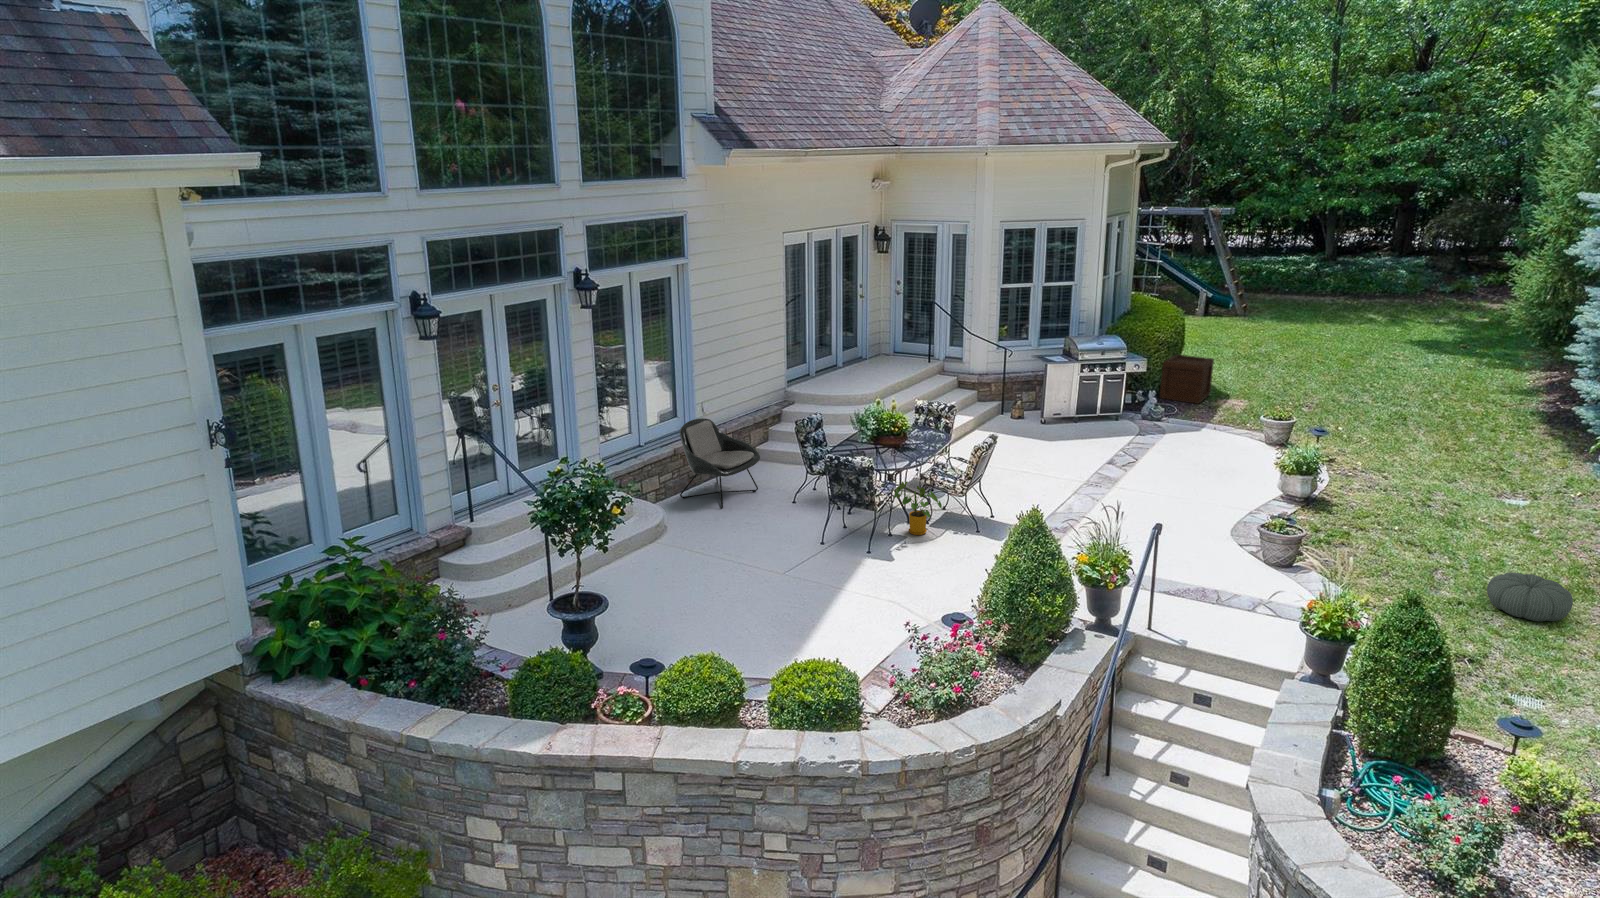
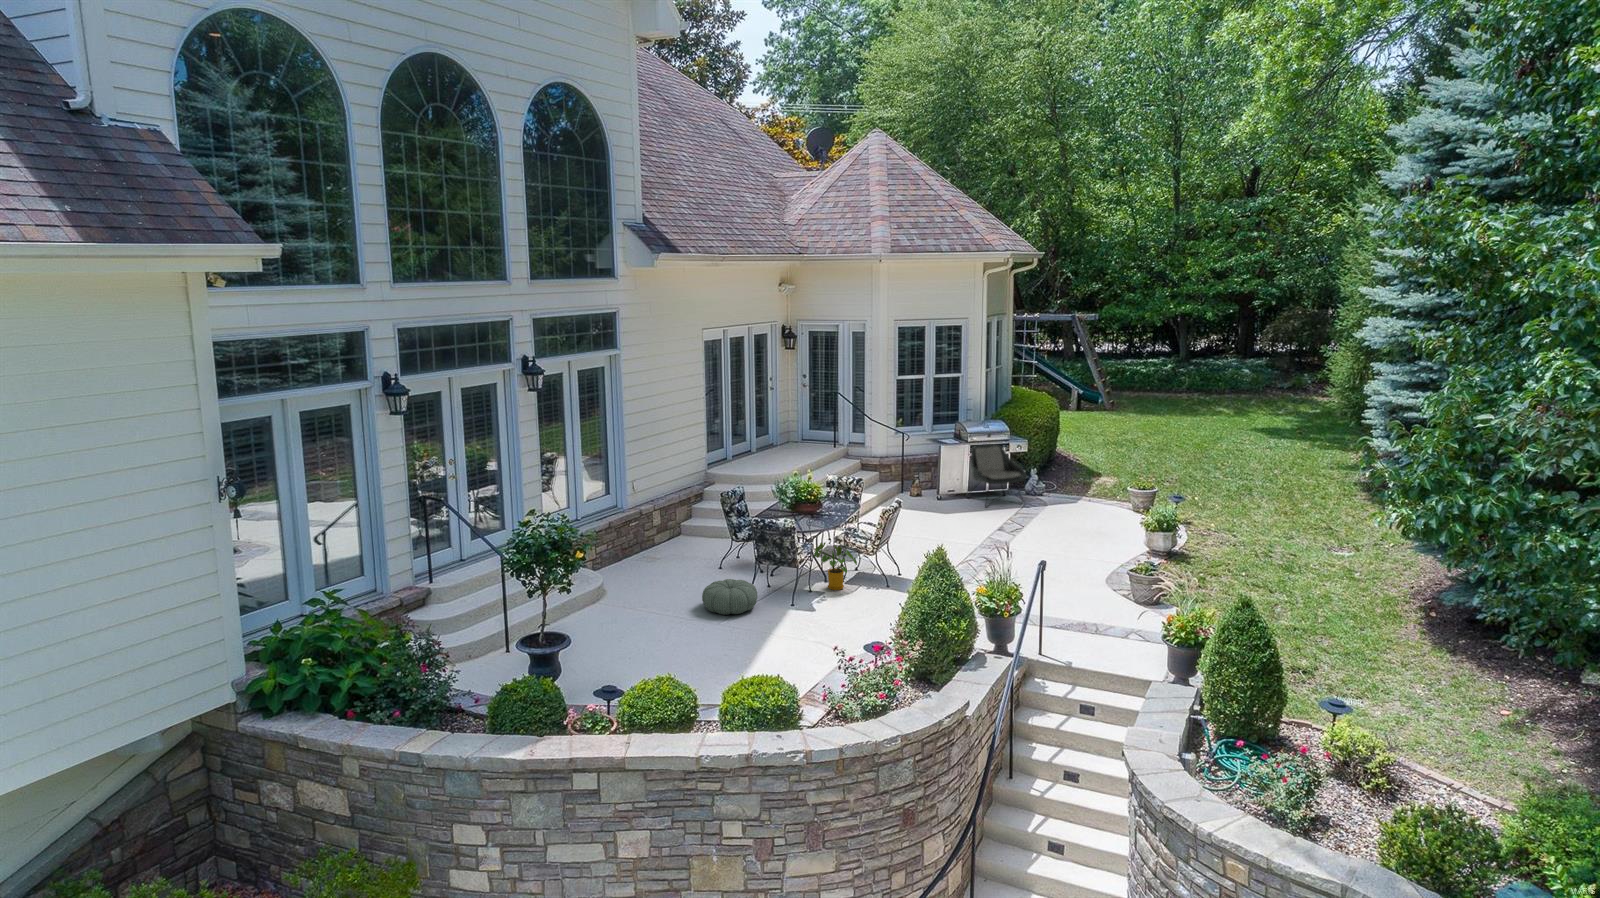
wooden crate: present [1160,355,1214,404] -> none [1042,438,1087,481]
lounge chair: present [680,418,760,508] -> present [968,444,1027,507]
pouf: present [1487,573,1573,621] -> present [702,579,758,615]

